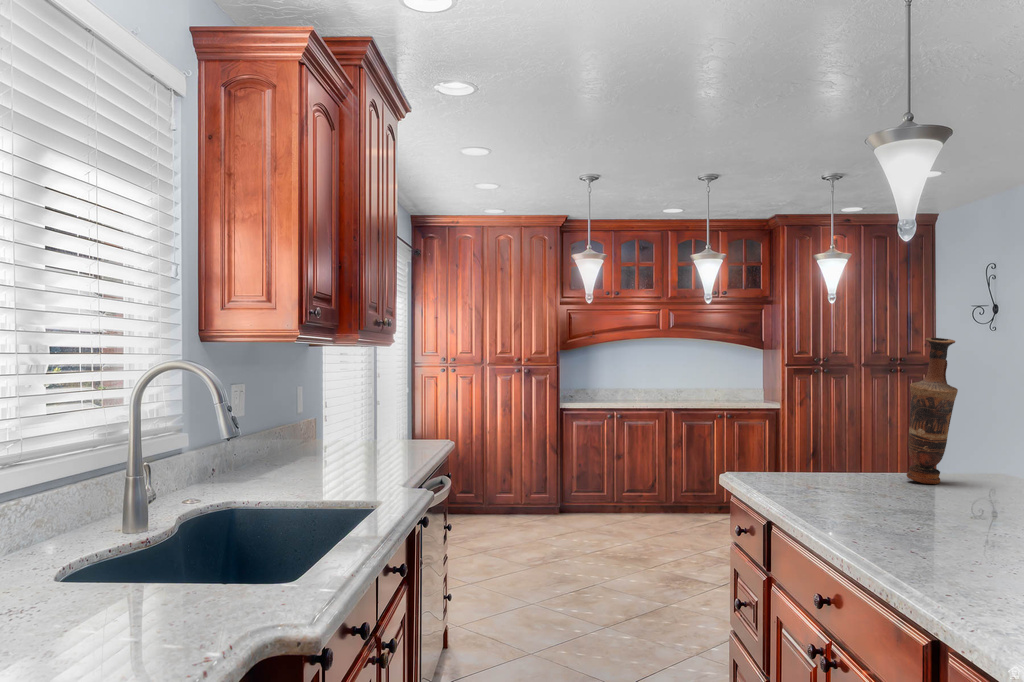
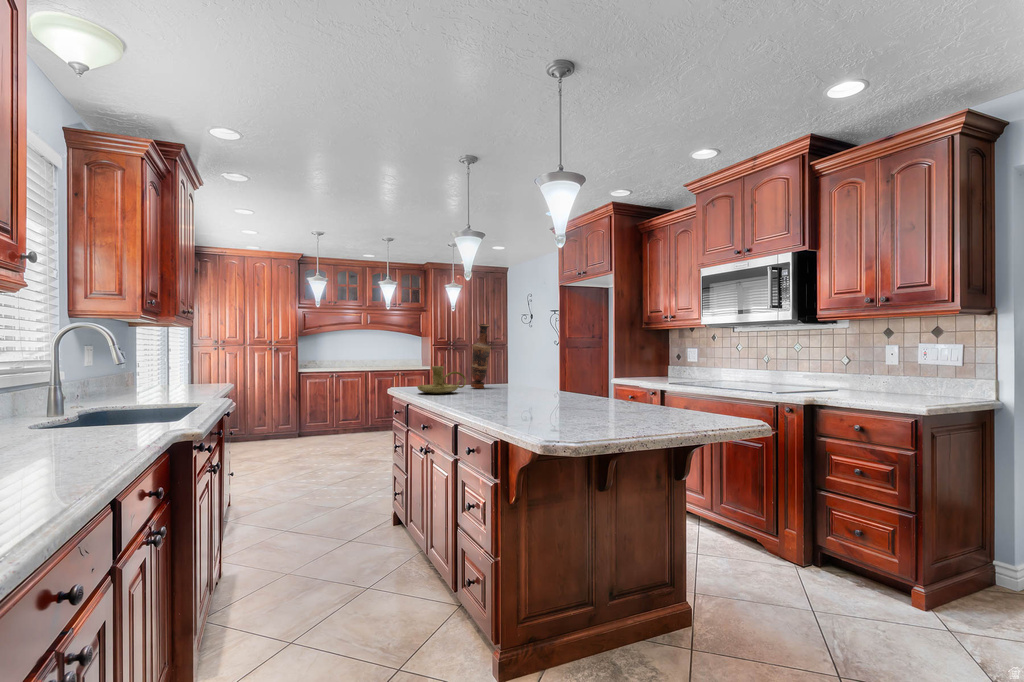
candle holder: none [788,434,903,497] -> present [417,366,466,394]

